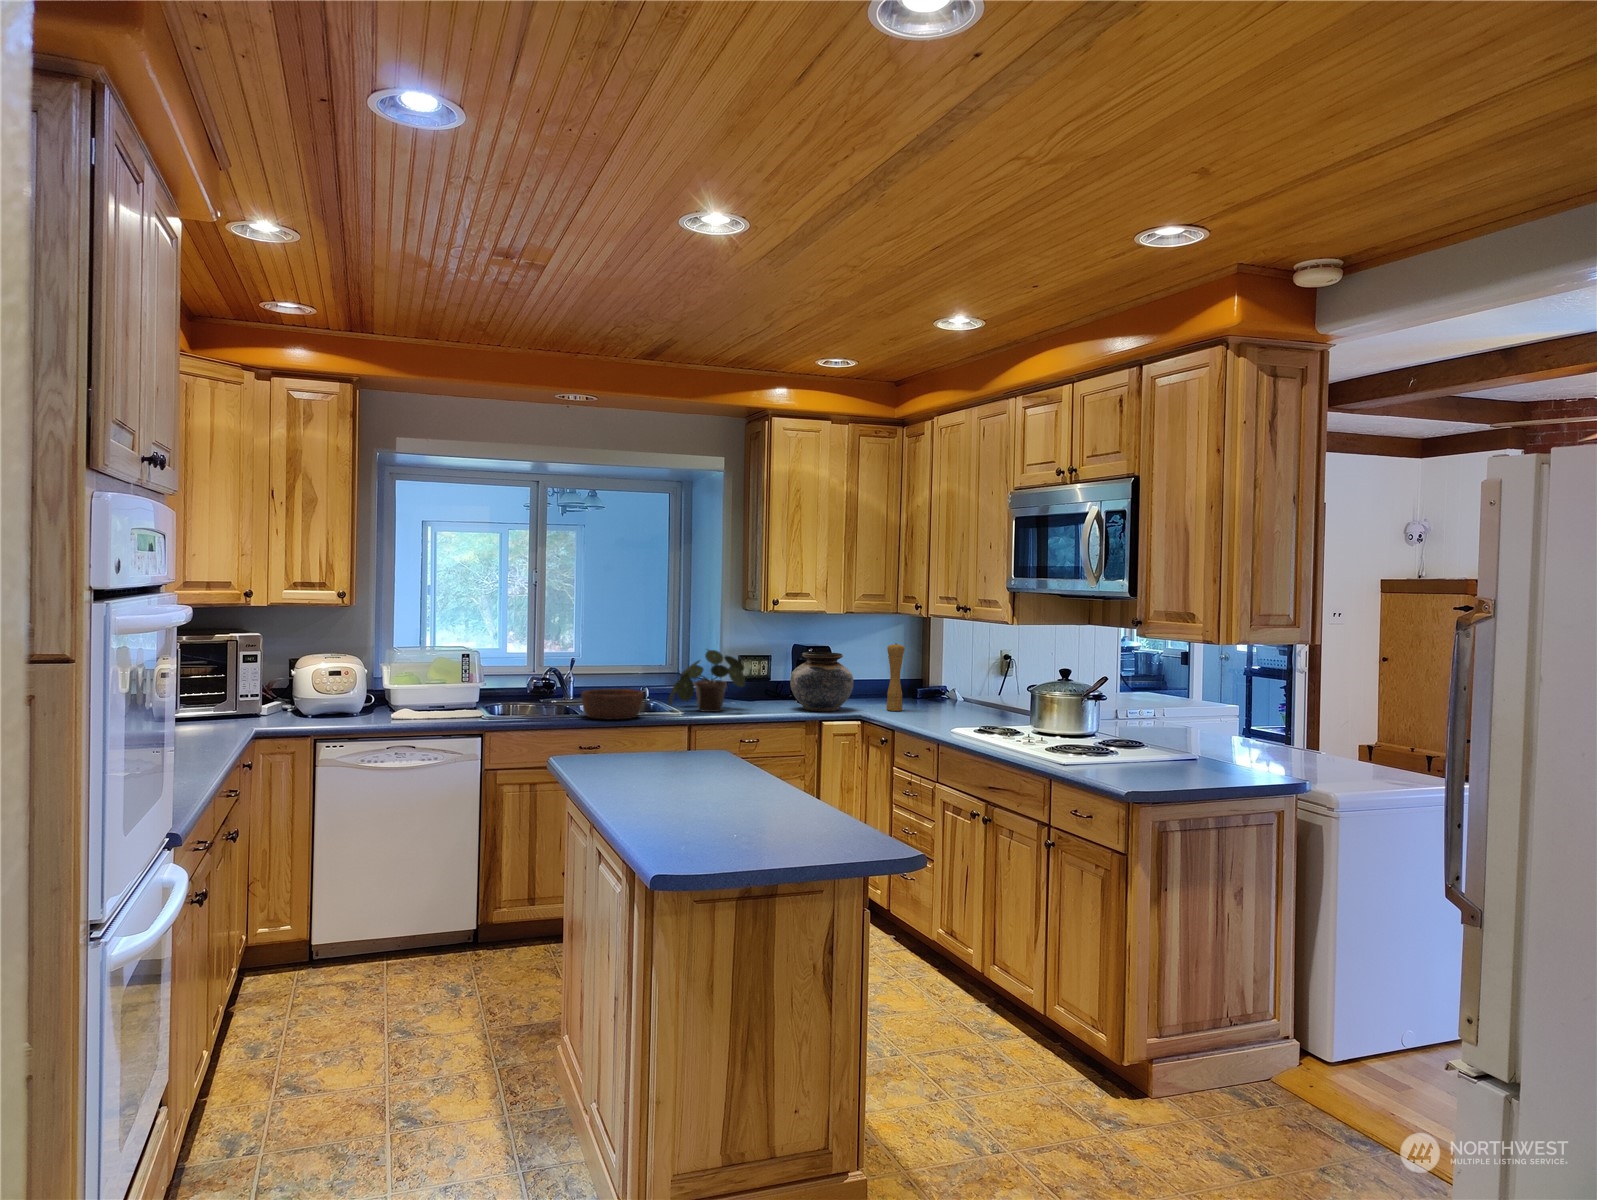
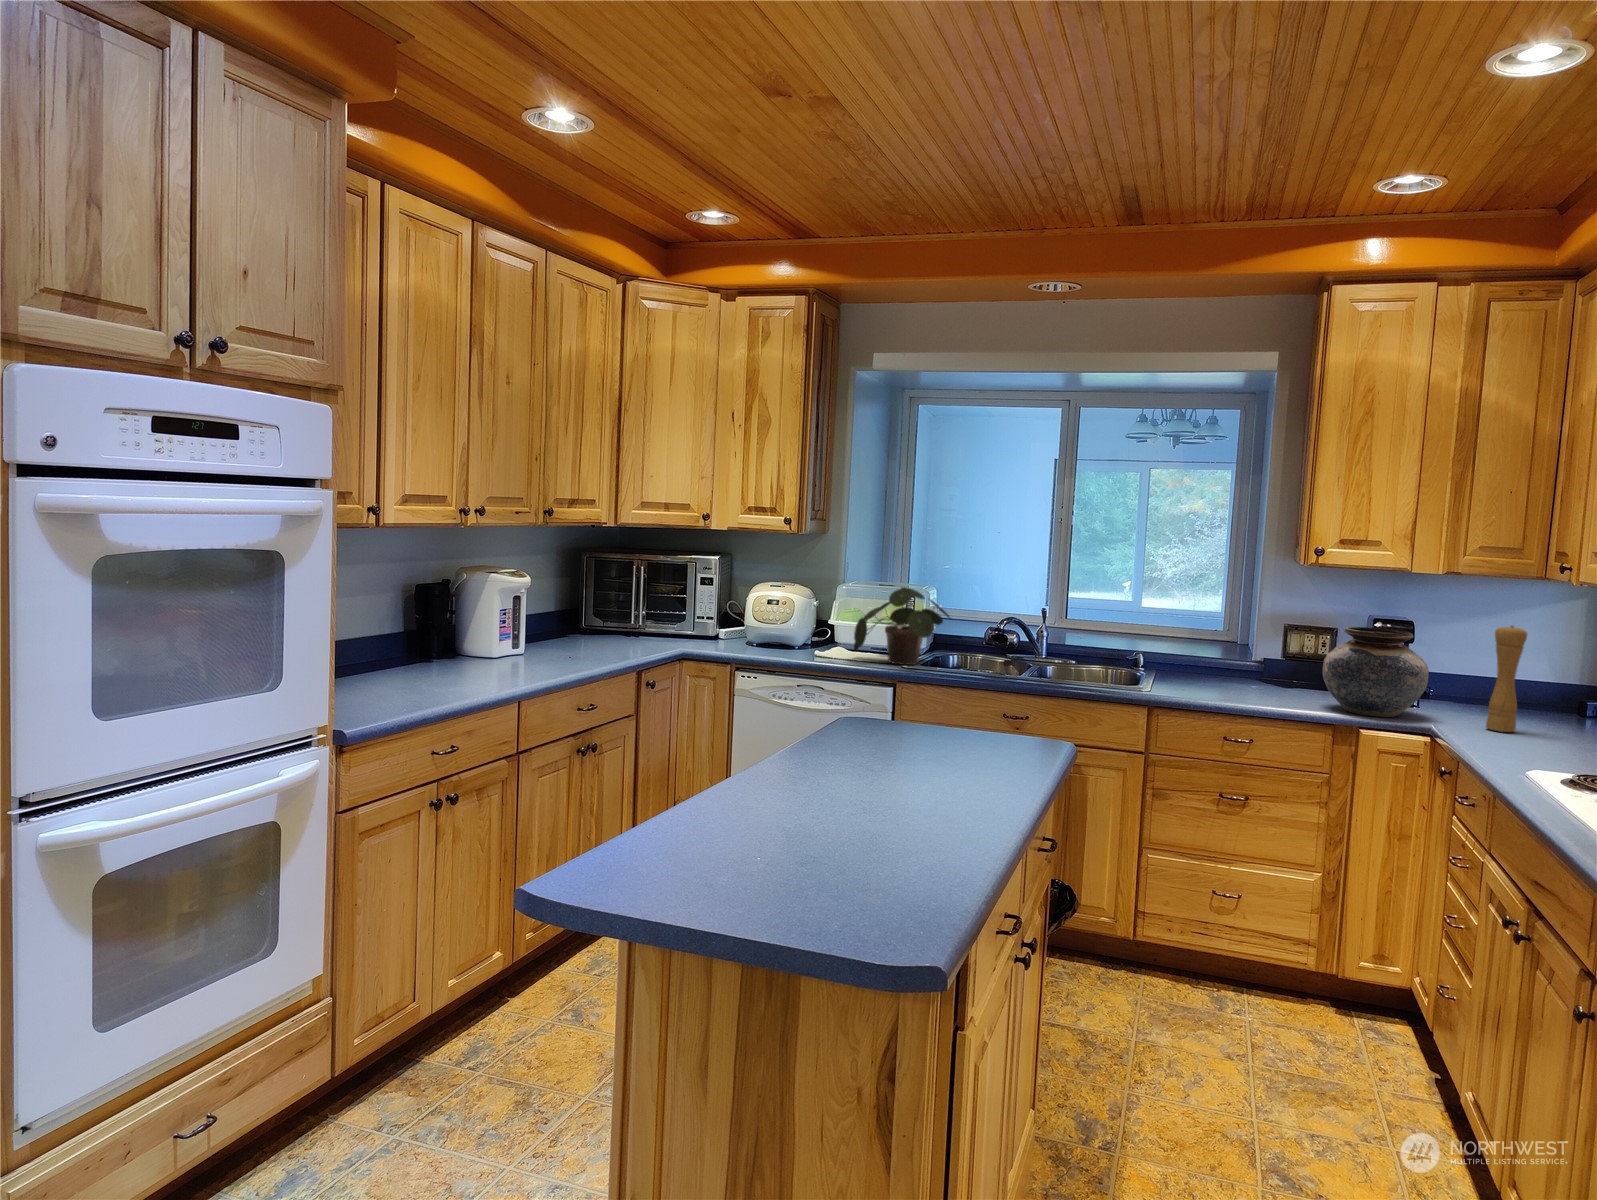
potted plant: present [669,650,745,712] -> present [854,587,950,665]
wooden bowl: present [581,689,644,719] -> none [1010,647,1089,688]

